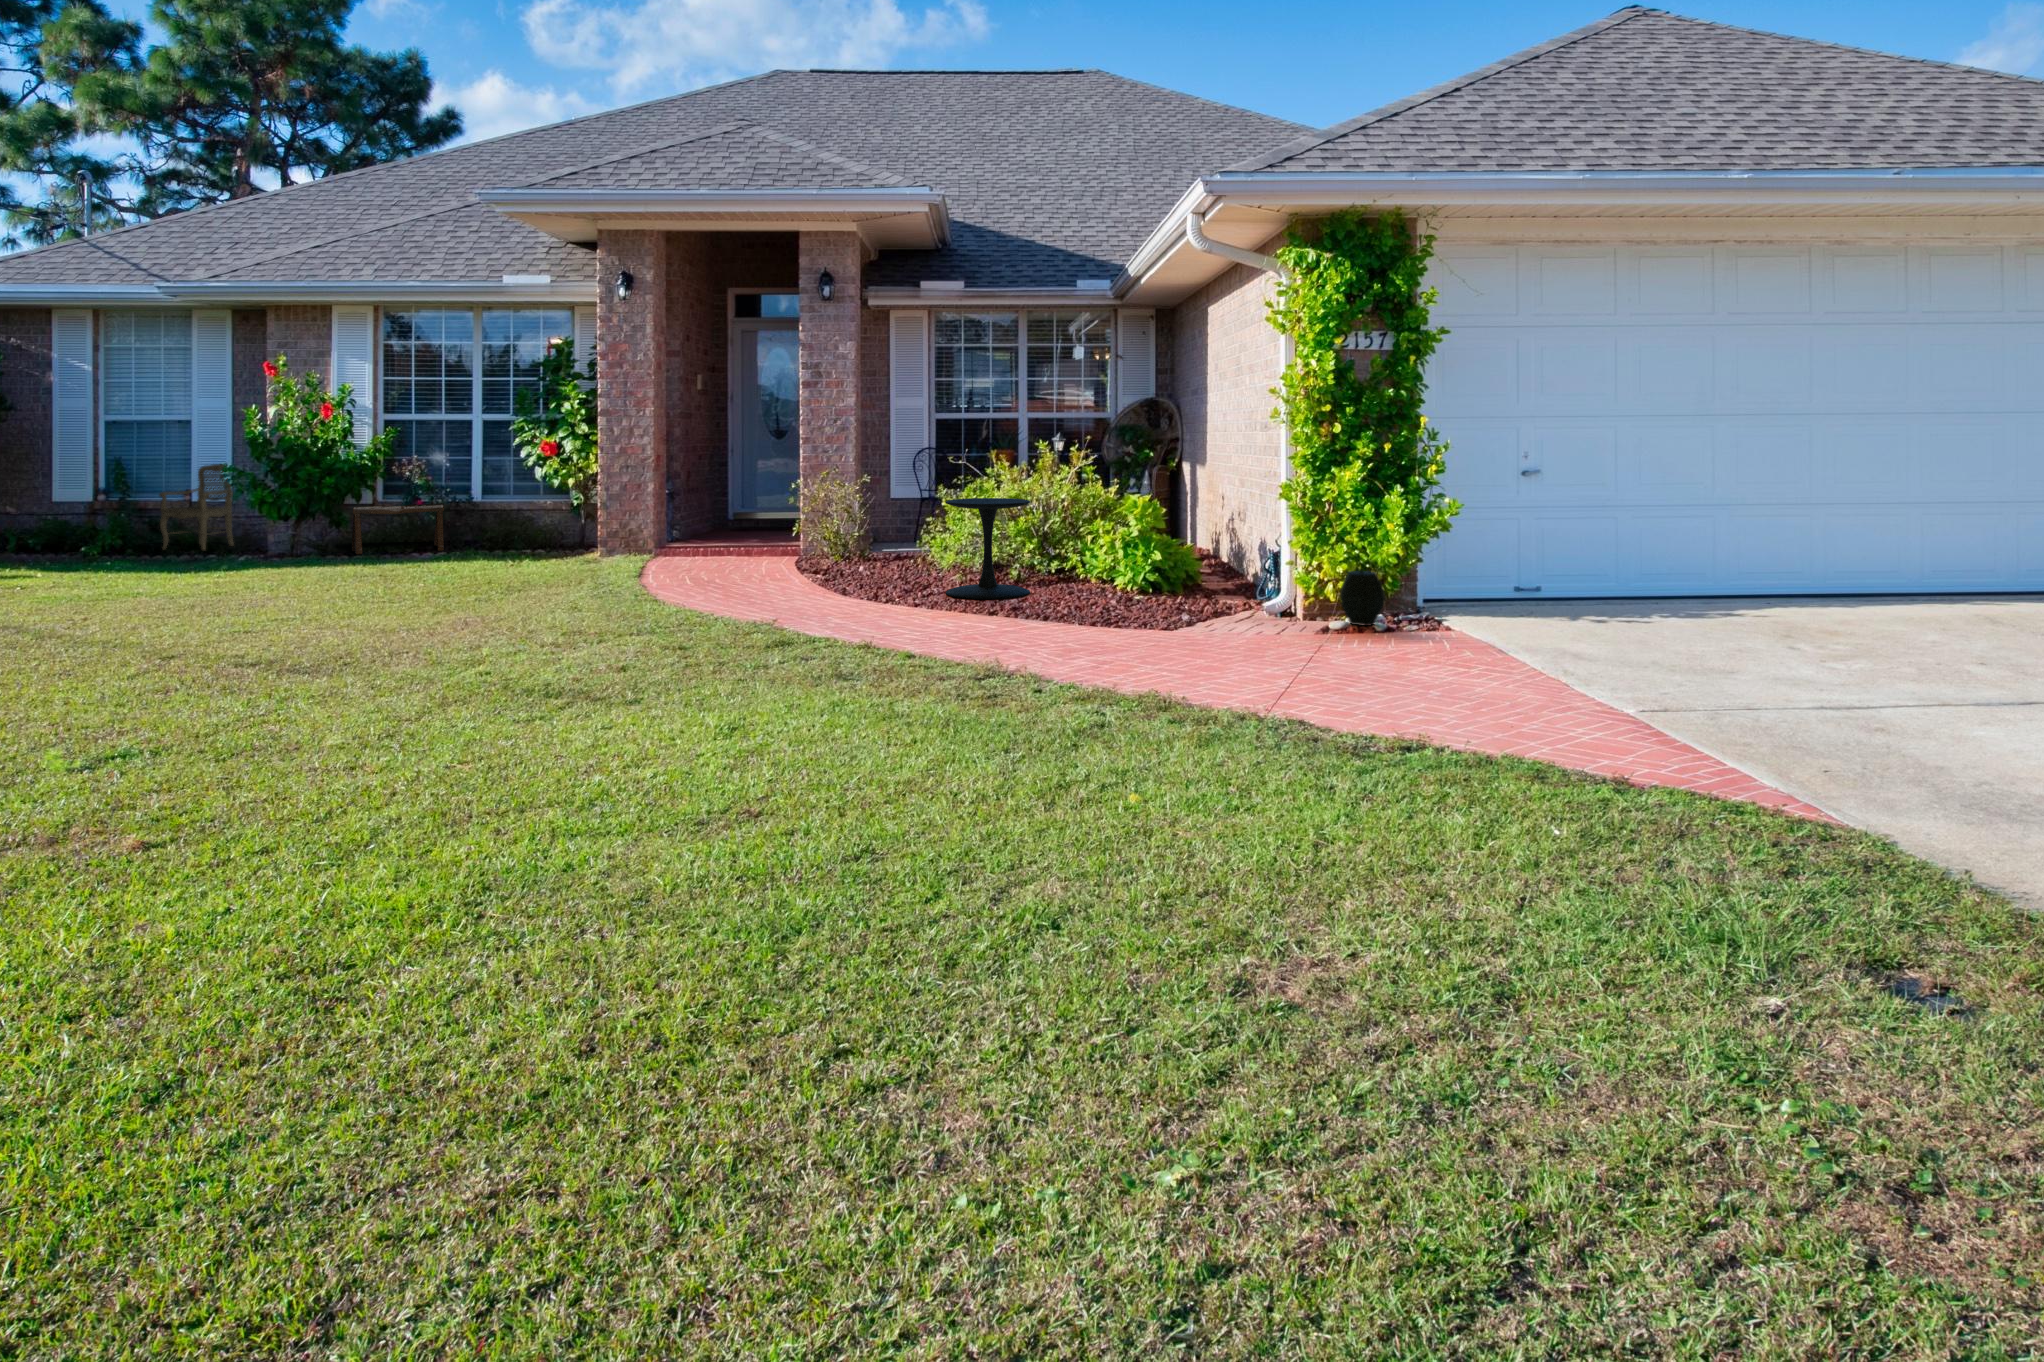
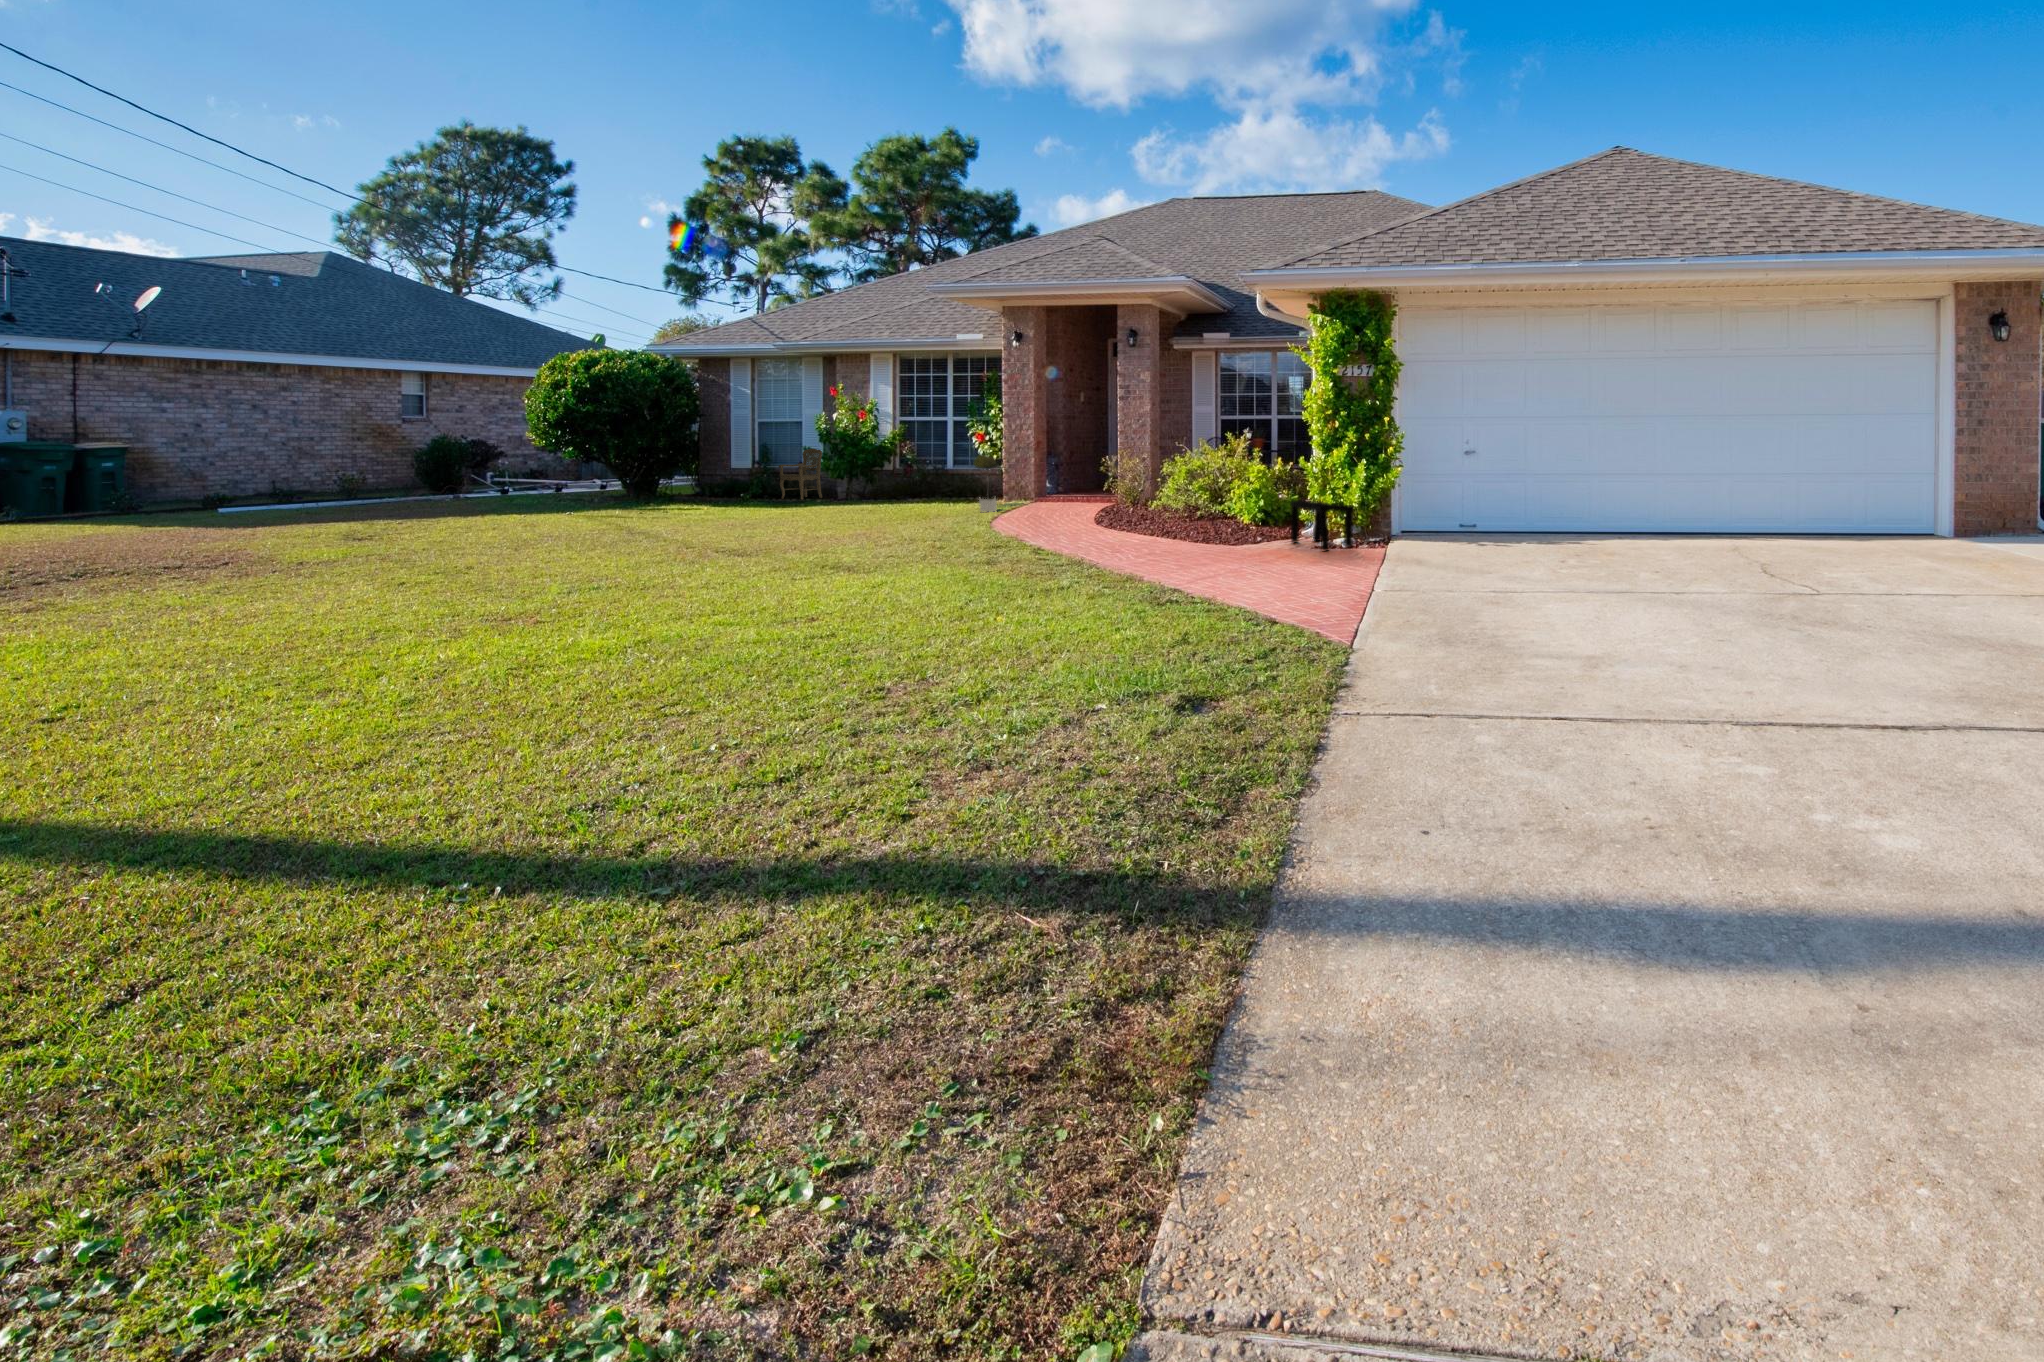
potted tree: none [559,470,601,566] -> present [974,454,998,513]
pedestal table: present [946,498,1030,599] -> none [1161,472,1217,537]
bench: present [352,503,444,554] -> present [1290,500,1354,551]
woven basket: present [1340,570,1385,626] -> none [1373,521,1403,559]

